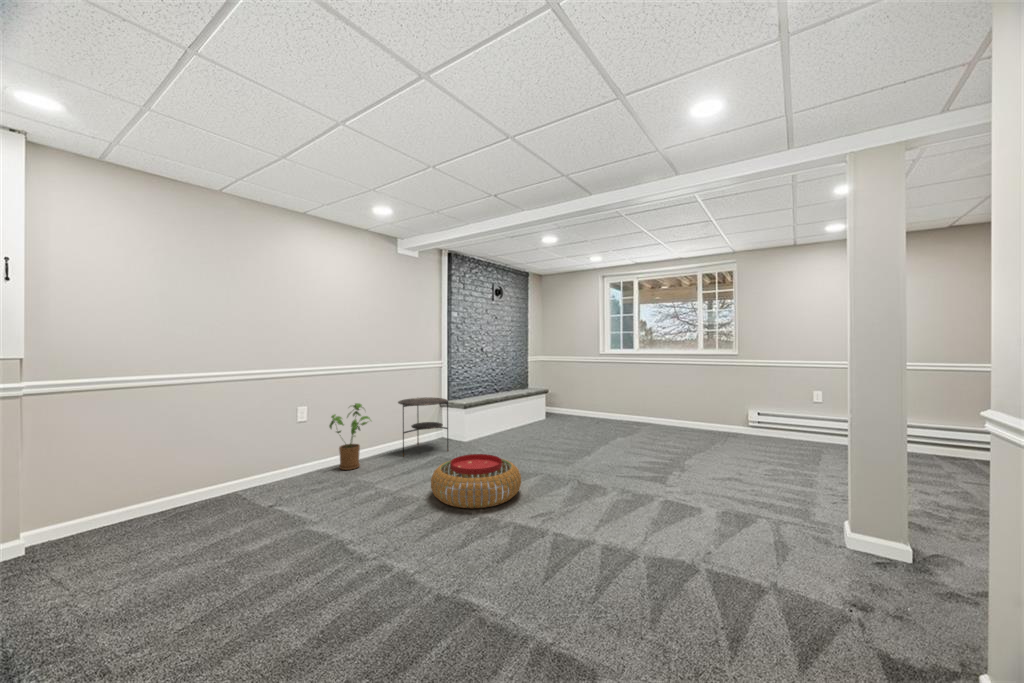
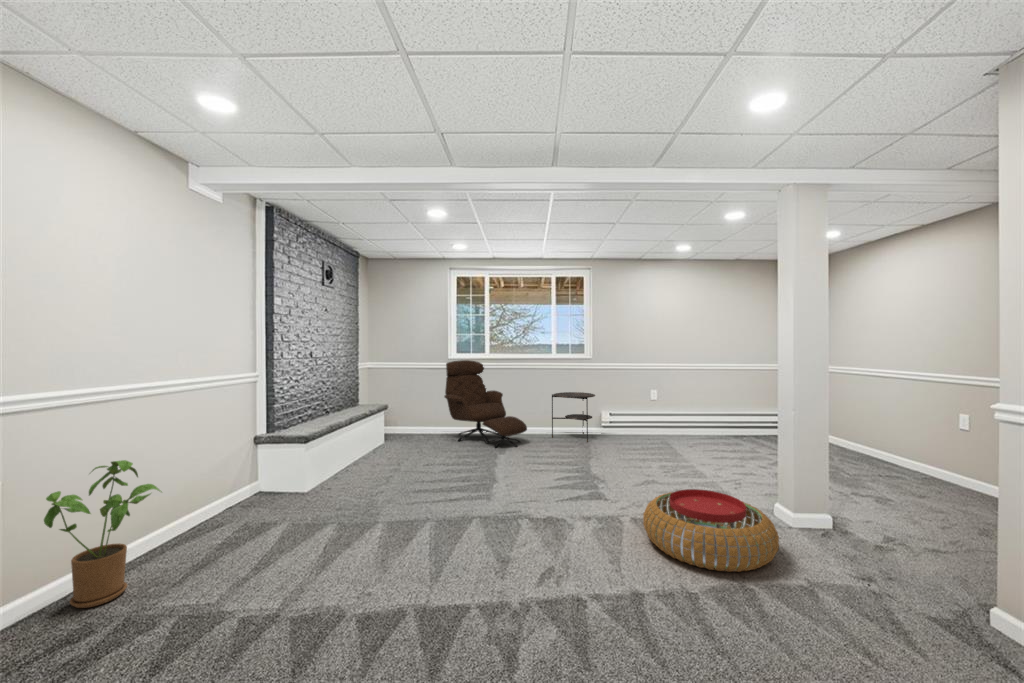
lounge chair: none [589,356,655,434] -> present [444,360,527,448]
side table: present [398,397,448,456] -> present [552,392,595,442]
pouf: present [431,454,521,508] -> present [643,489,779,572]

